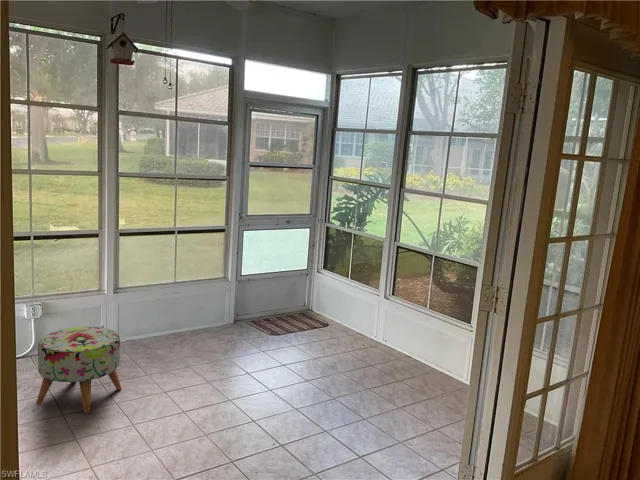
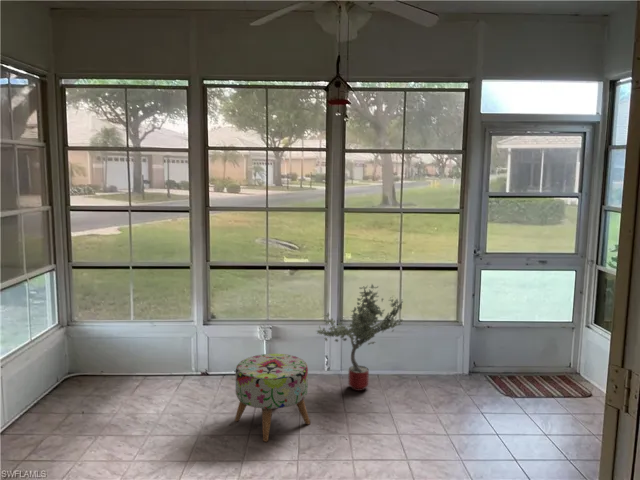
potted tree: none [101,248,189,353] -> present [317,285,403,391]

